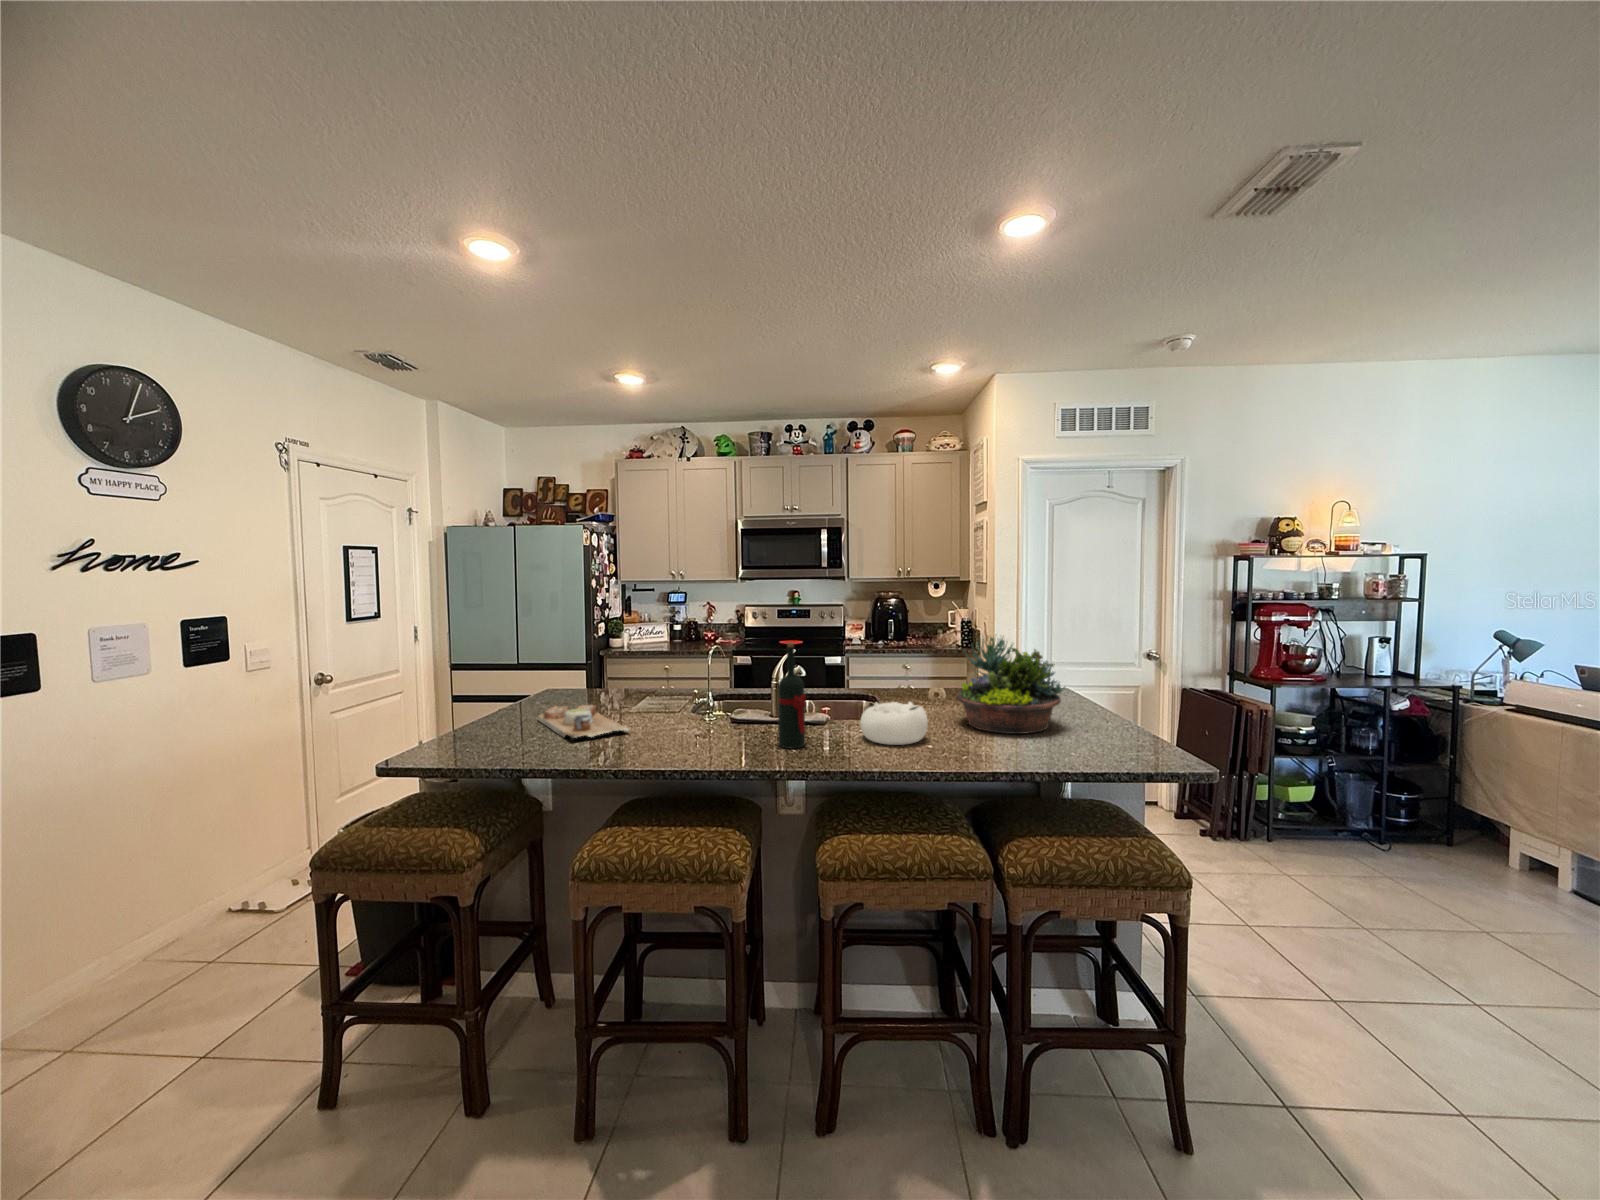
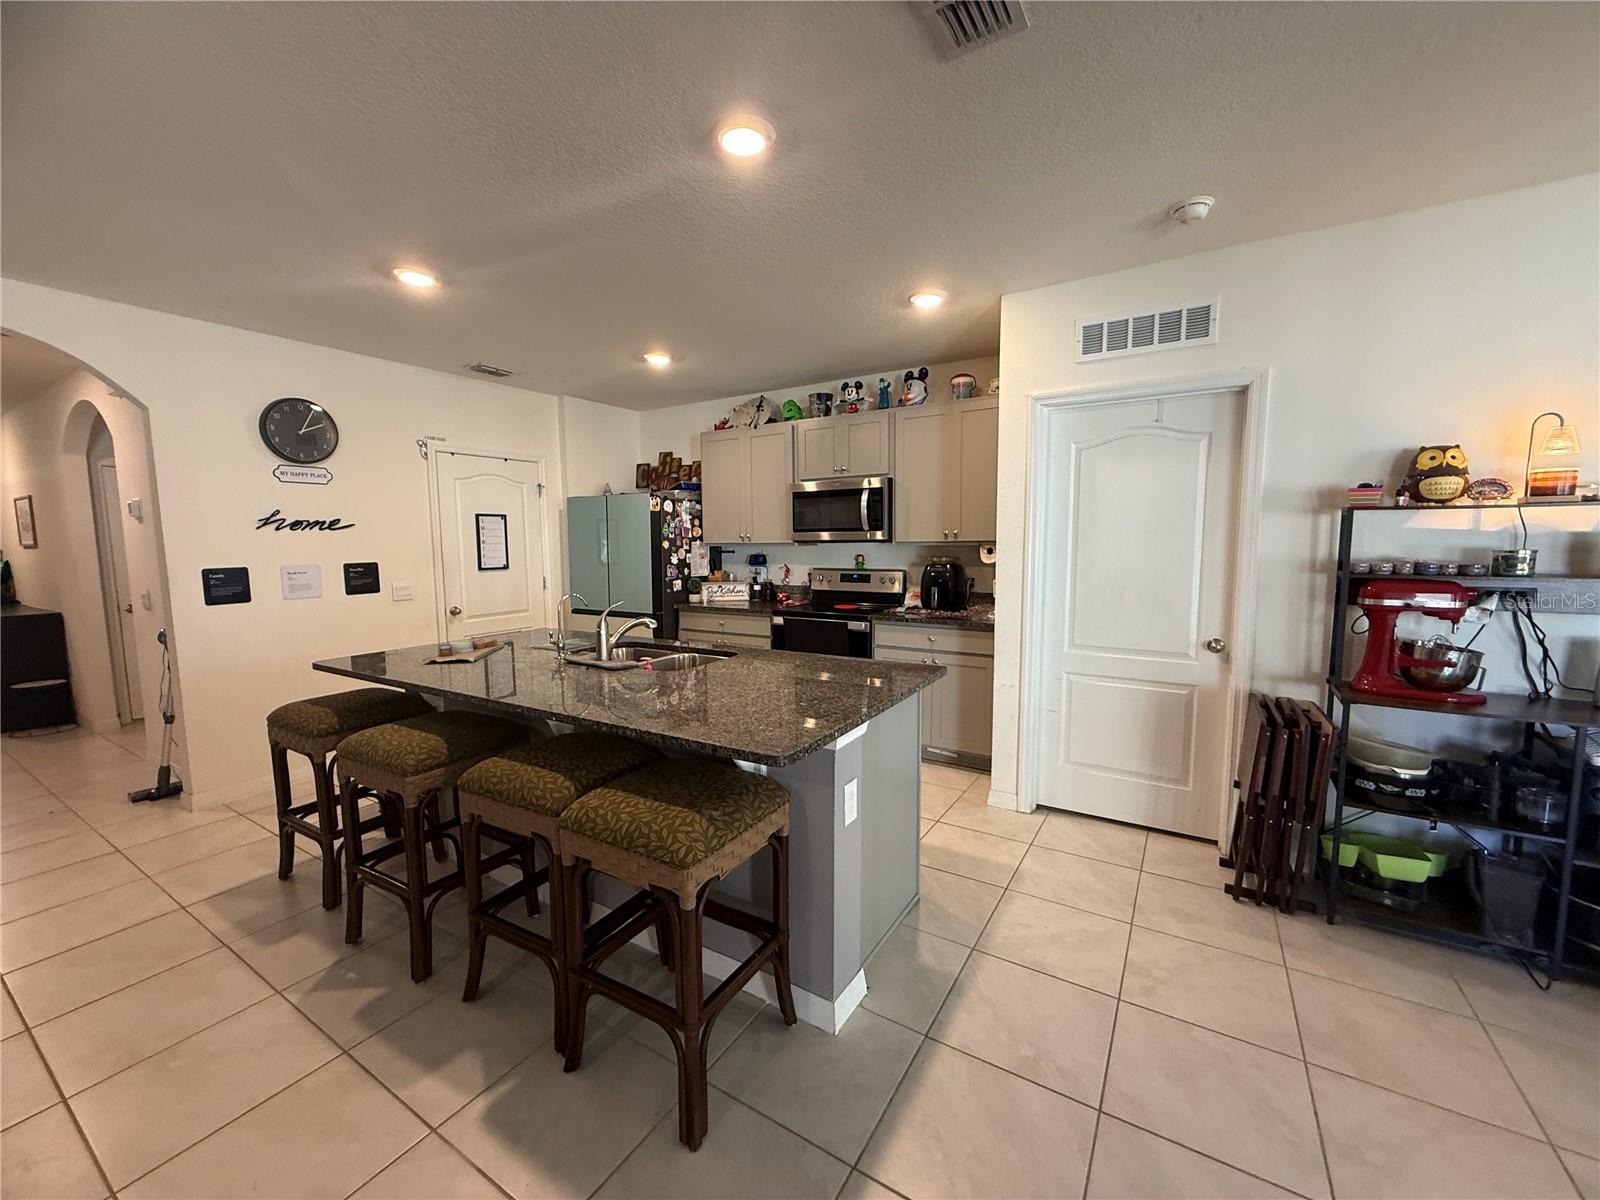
succulent planter: present [956,637,1065,734] -> none [688,595,805,703]
wine bottle: present [778,642,806,749] -> none [514,592,543,688]
decorative bowl: present [860,702,928,745] -> none [580,654,648,696]

